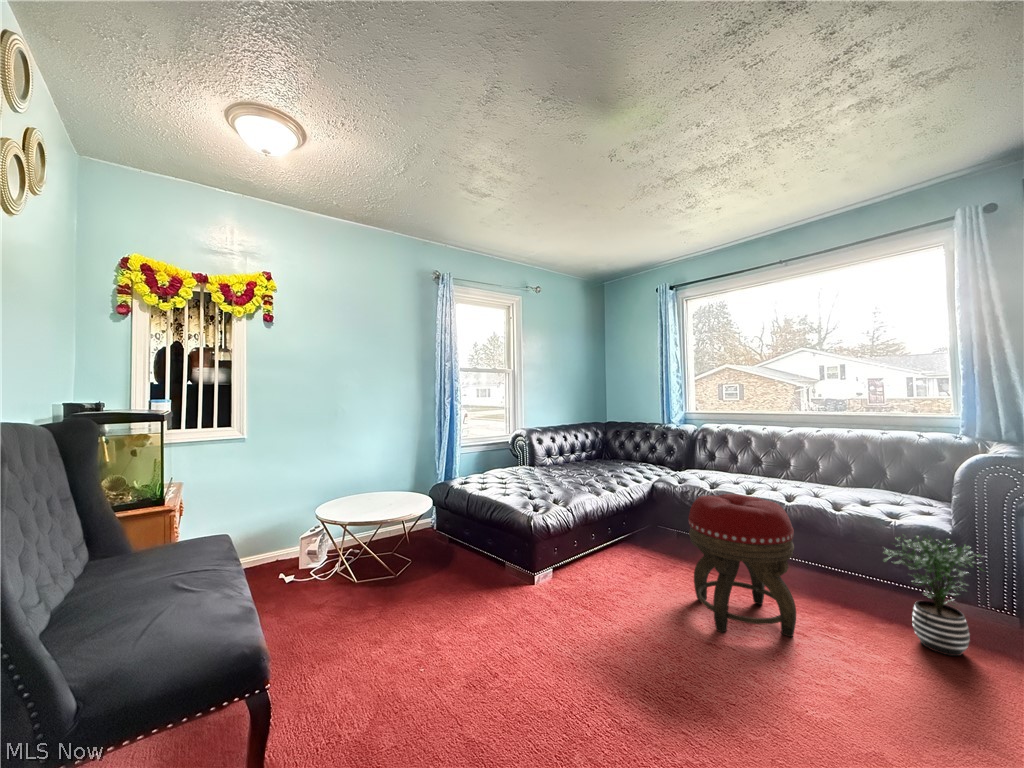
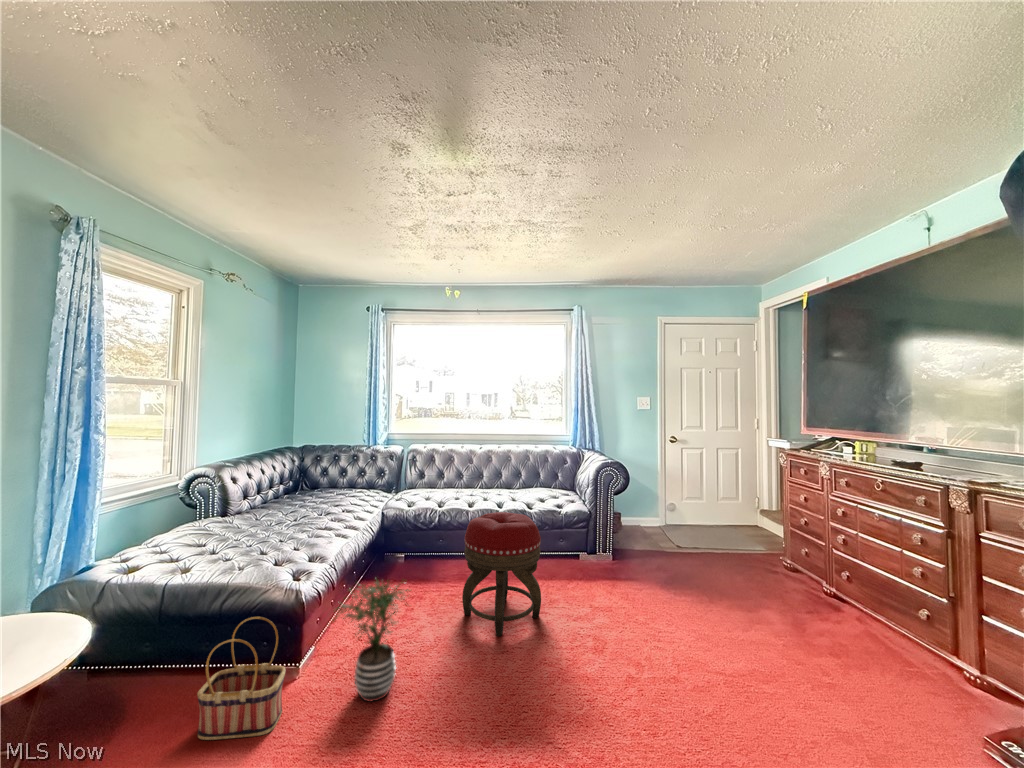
basket: none [463,525,511,608] -> present [197,617,285,740]
potted plant: present [884,536,983,656] -> present [333,580,409,702]

